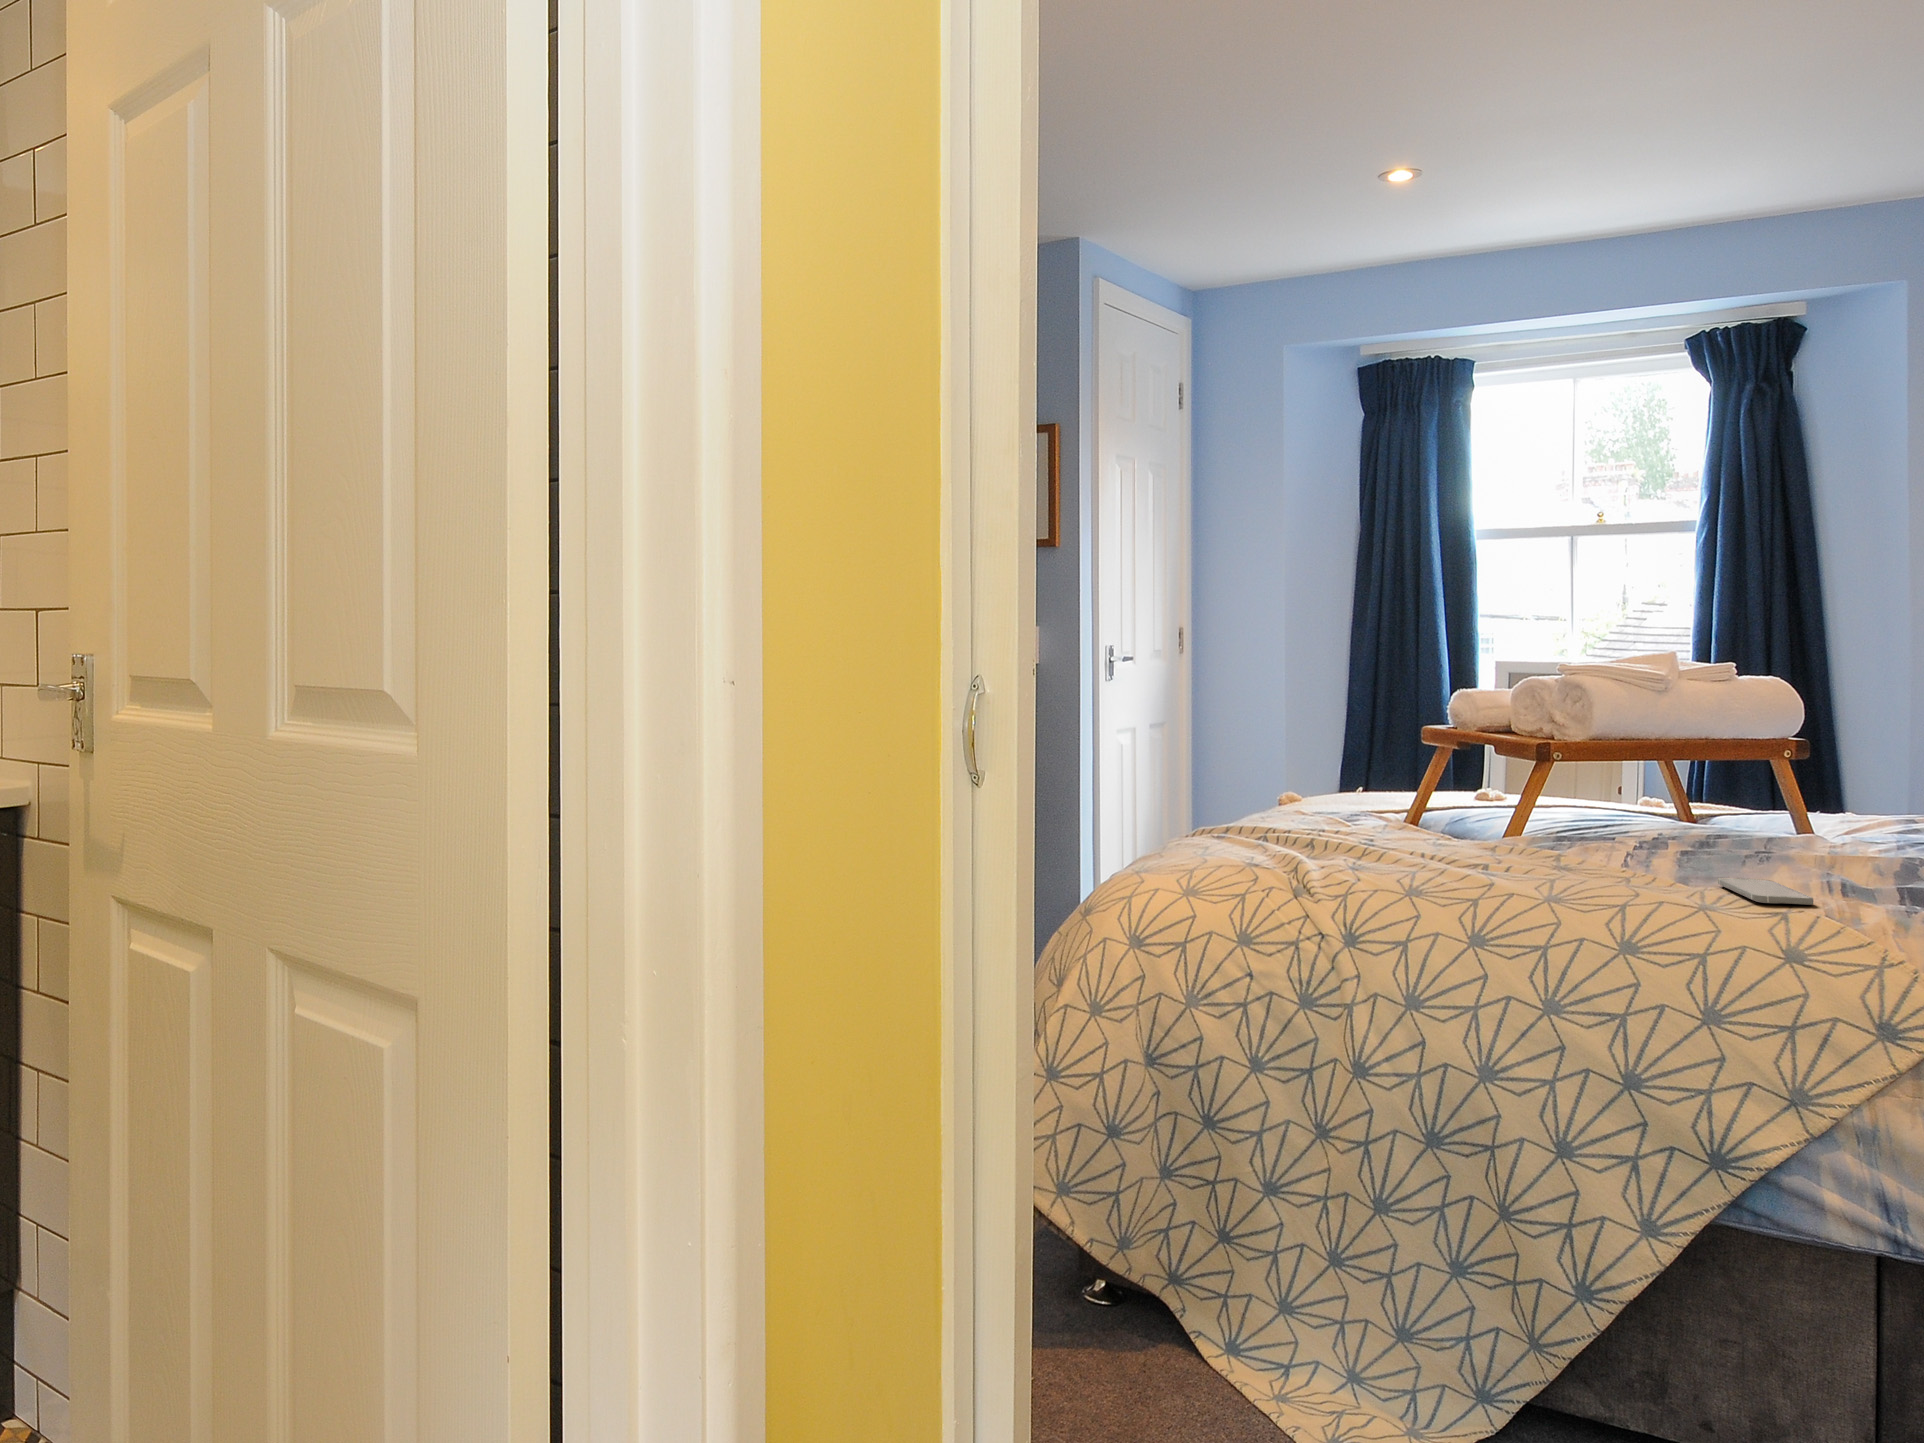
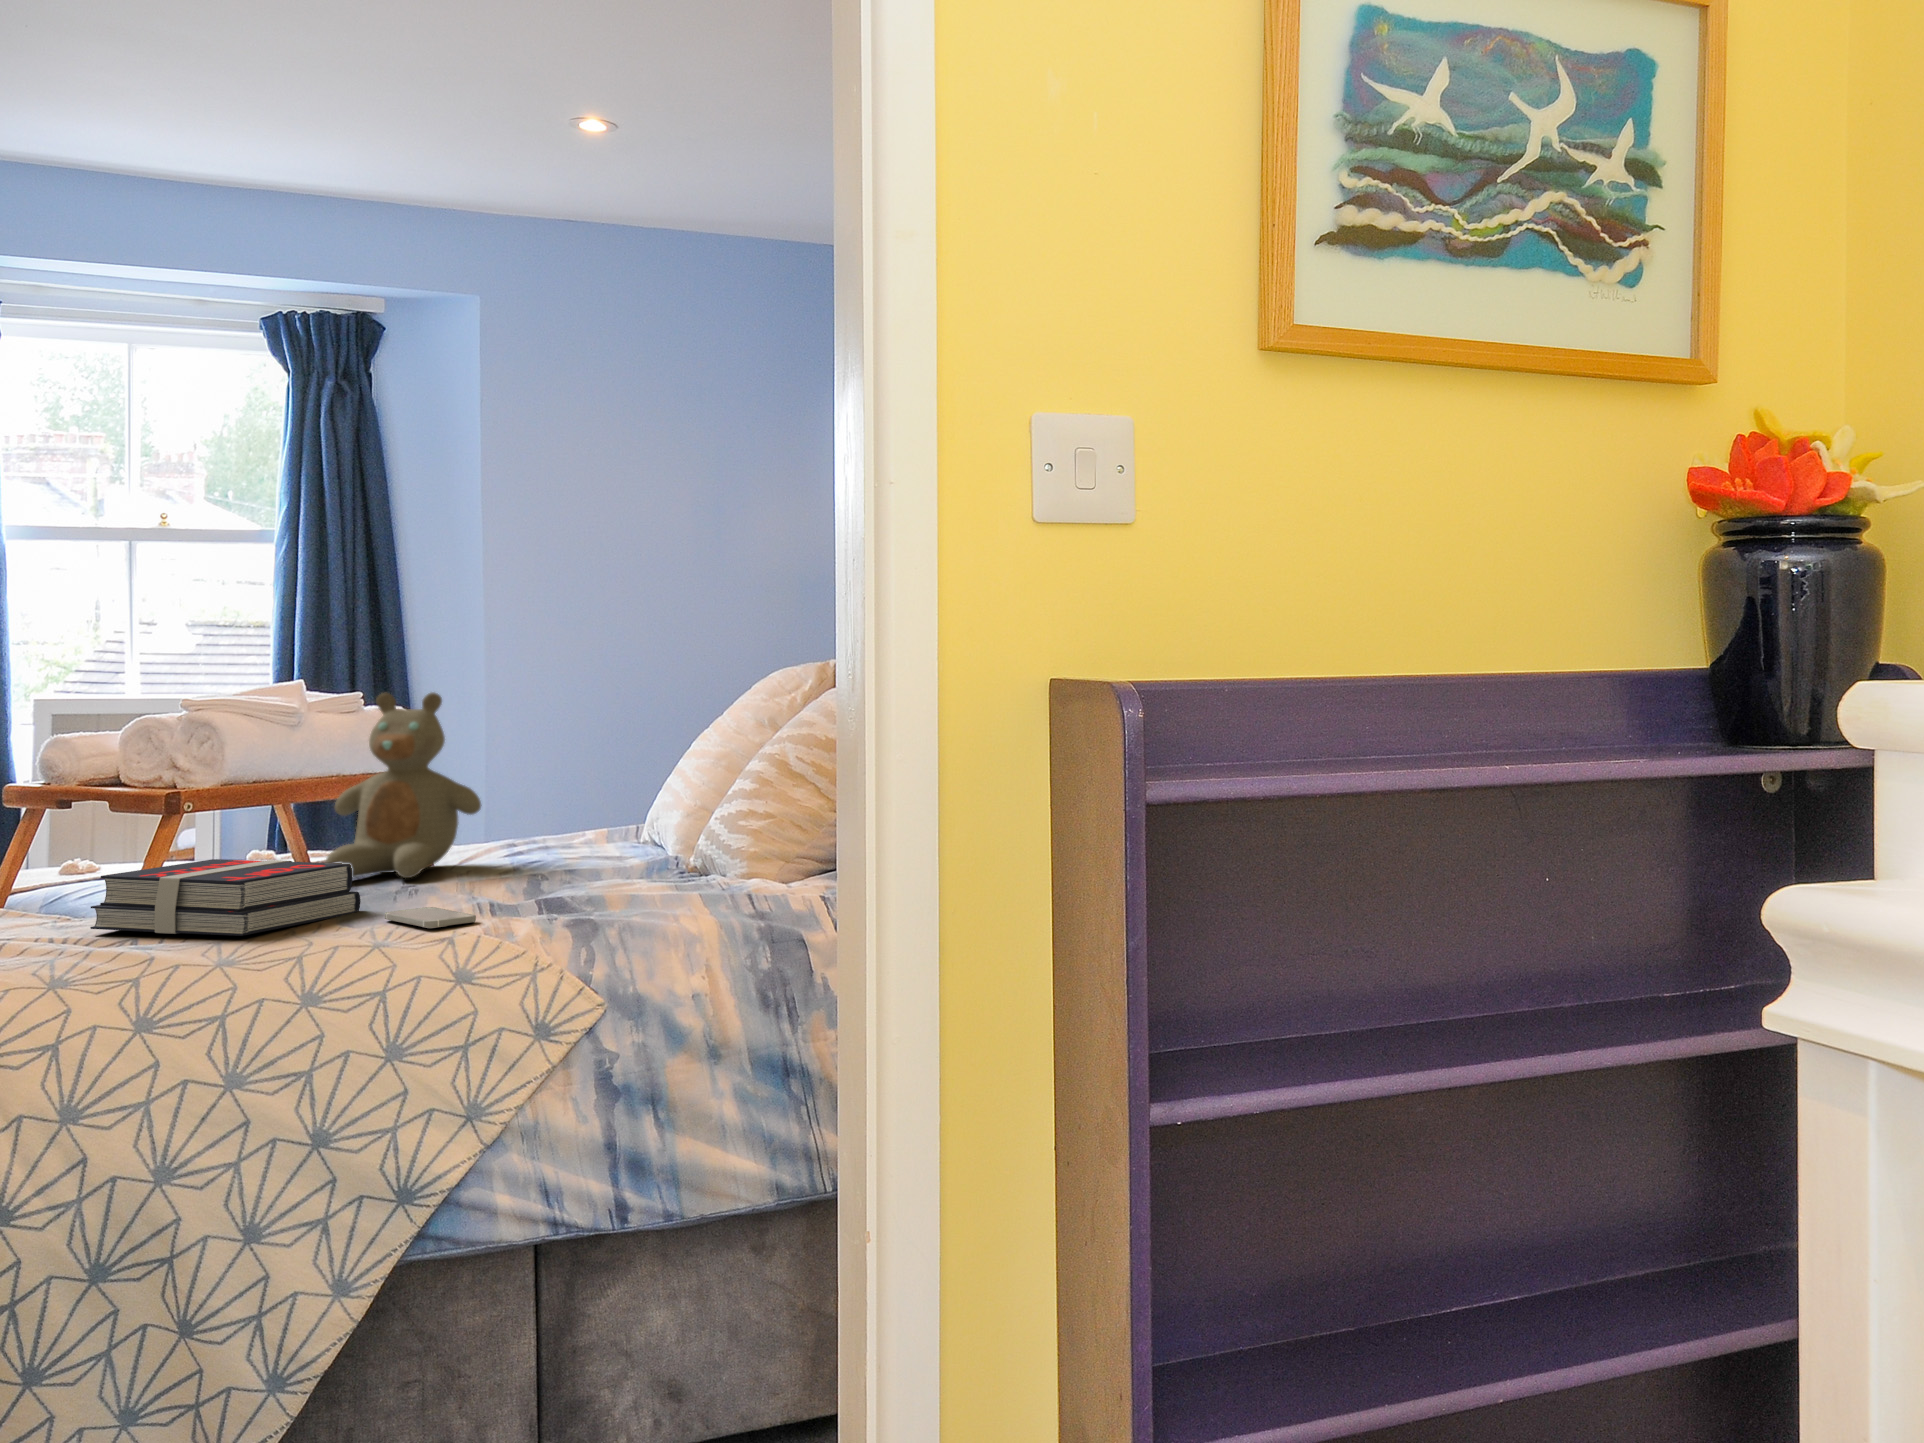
teddy bear: none [1681,667,1851,846] -> present [326,692,482,878]
book: none [1459,802,1701,875] -> present [90,859,361,936]

